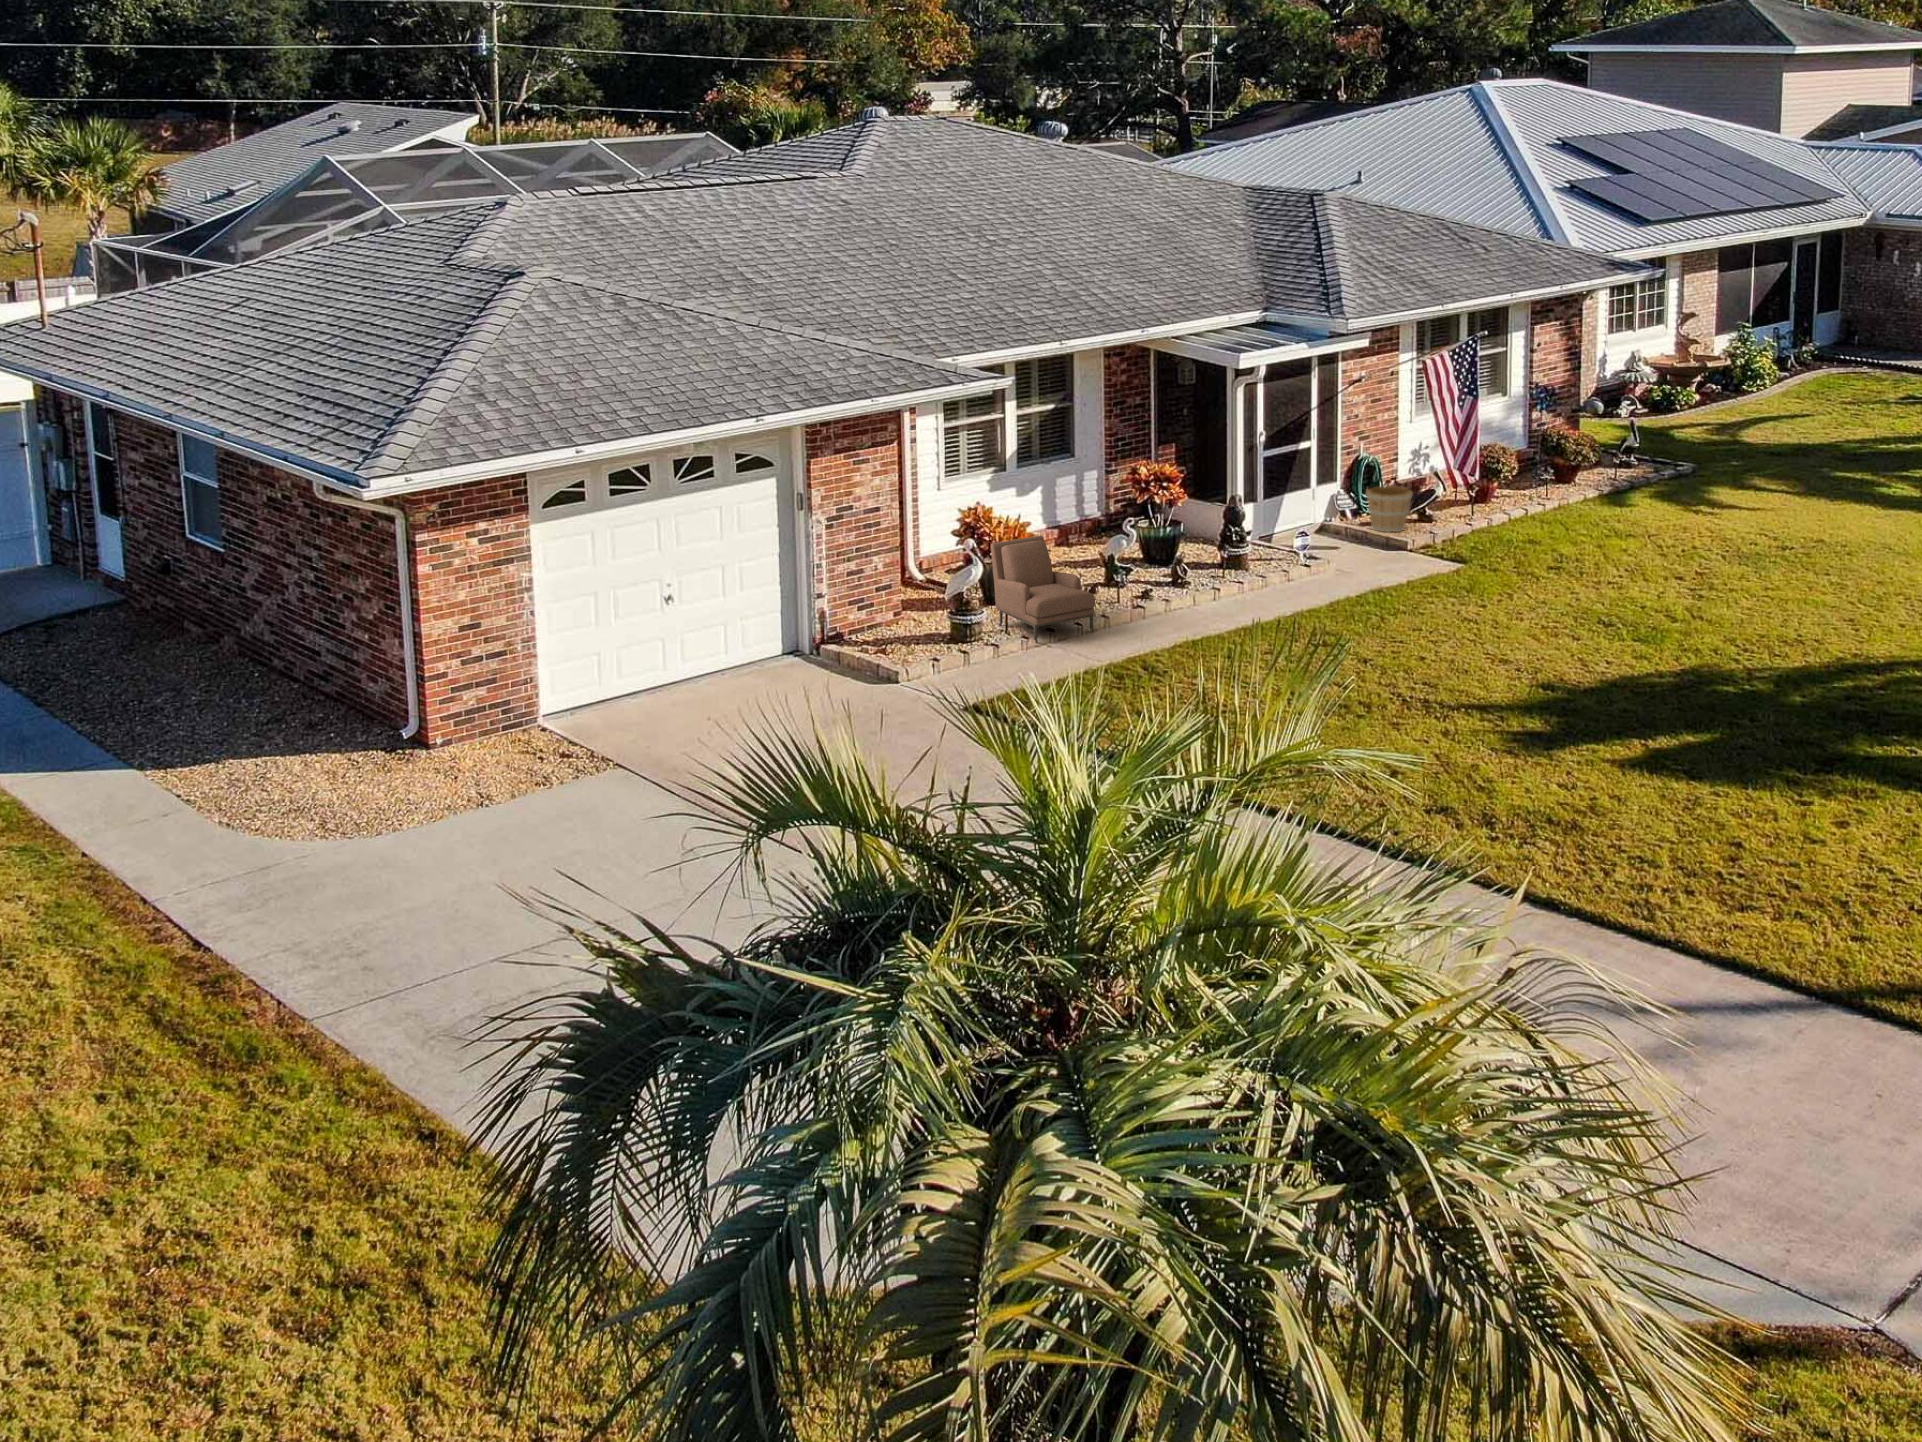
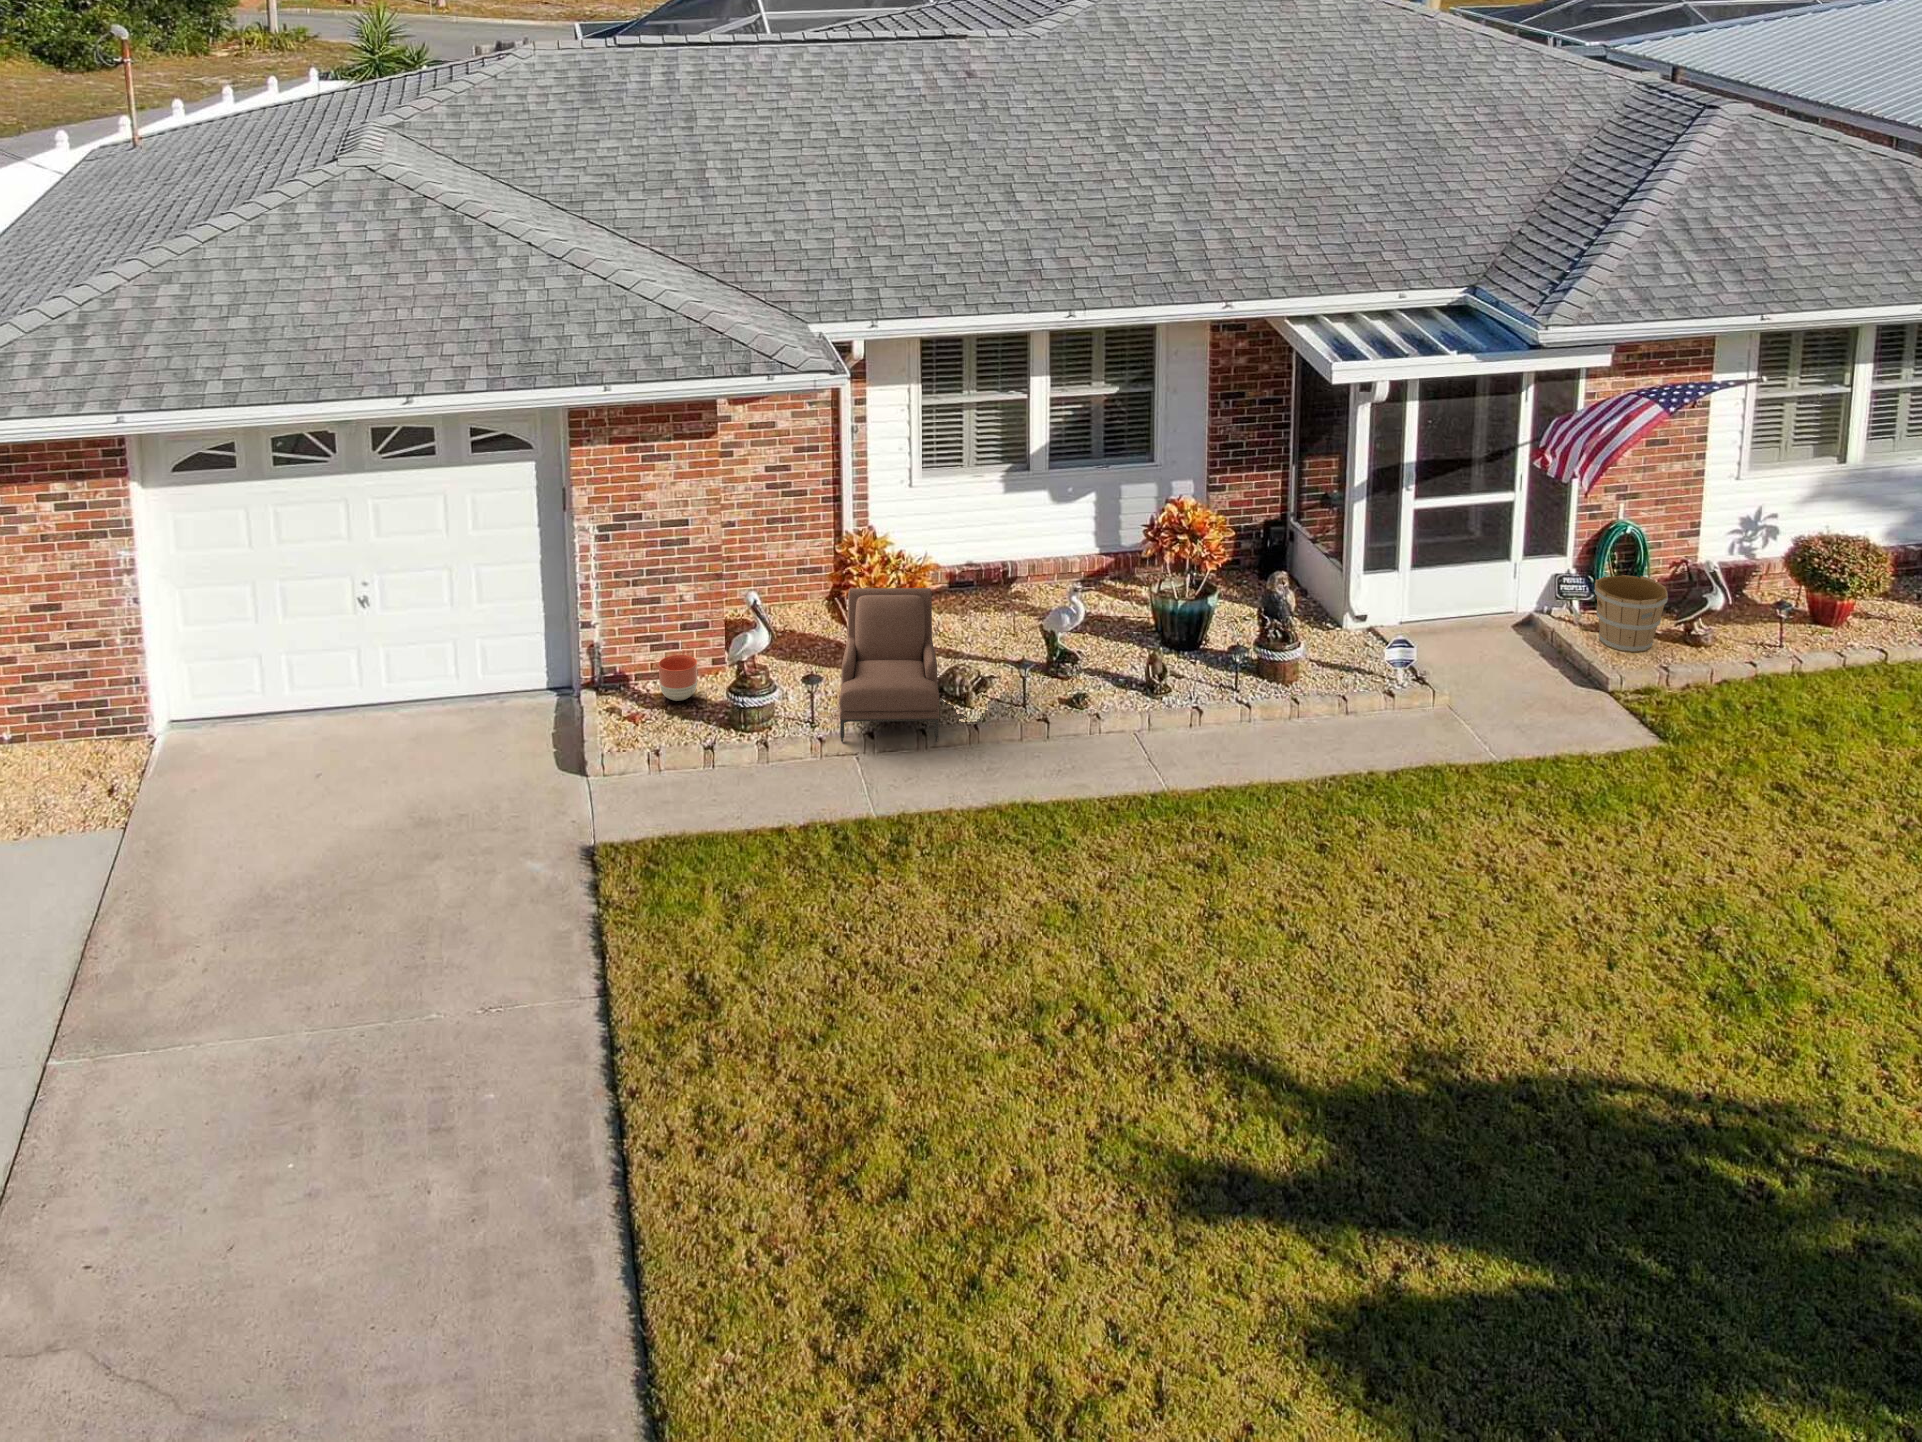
planter: none [872,615,902,649] -> present [659,655,697,701]

